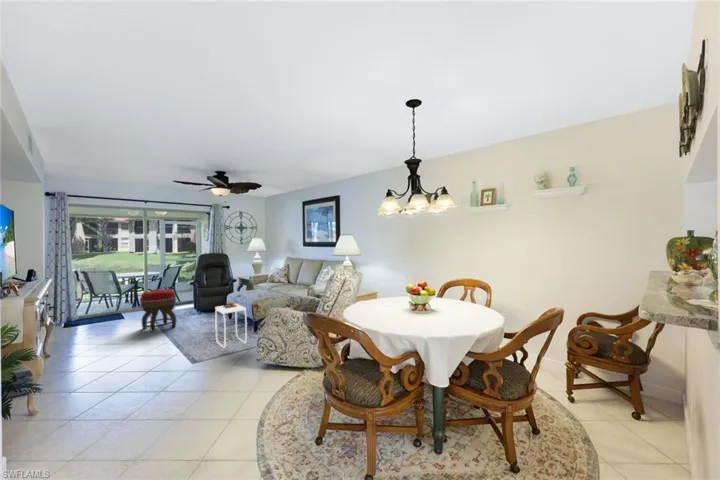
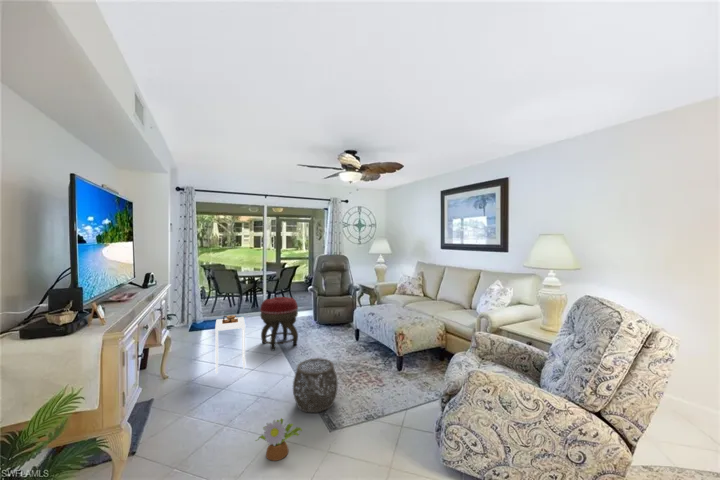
side table: present [215,302,247,348] -> present [215,315,245,373]
woven basket: none [165,324,202,359] -> present [293,358,338,413]
decorative plant: none [133,355,169,382] -> present [256,418,302,461]

